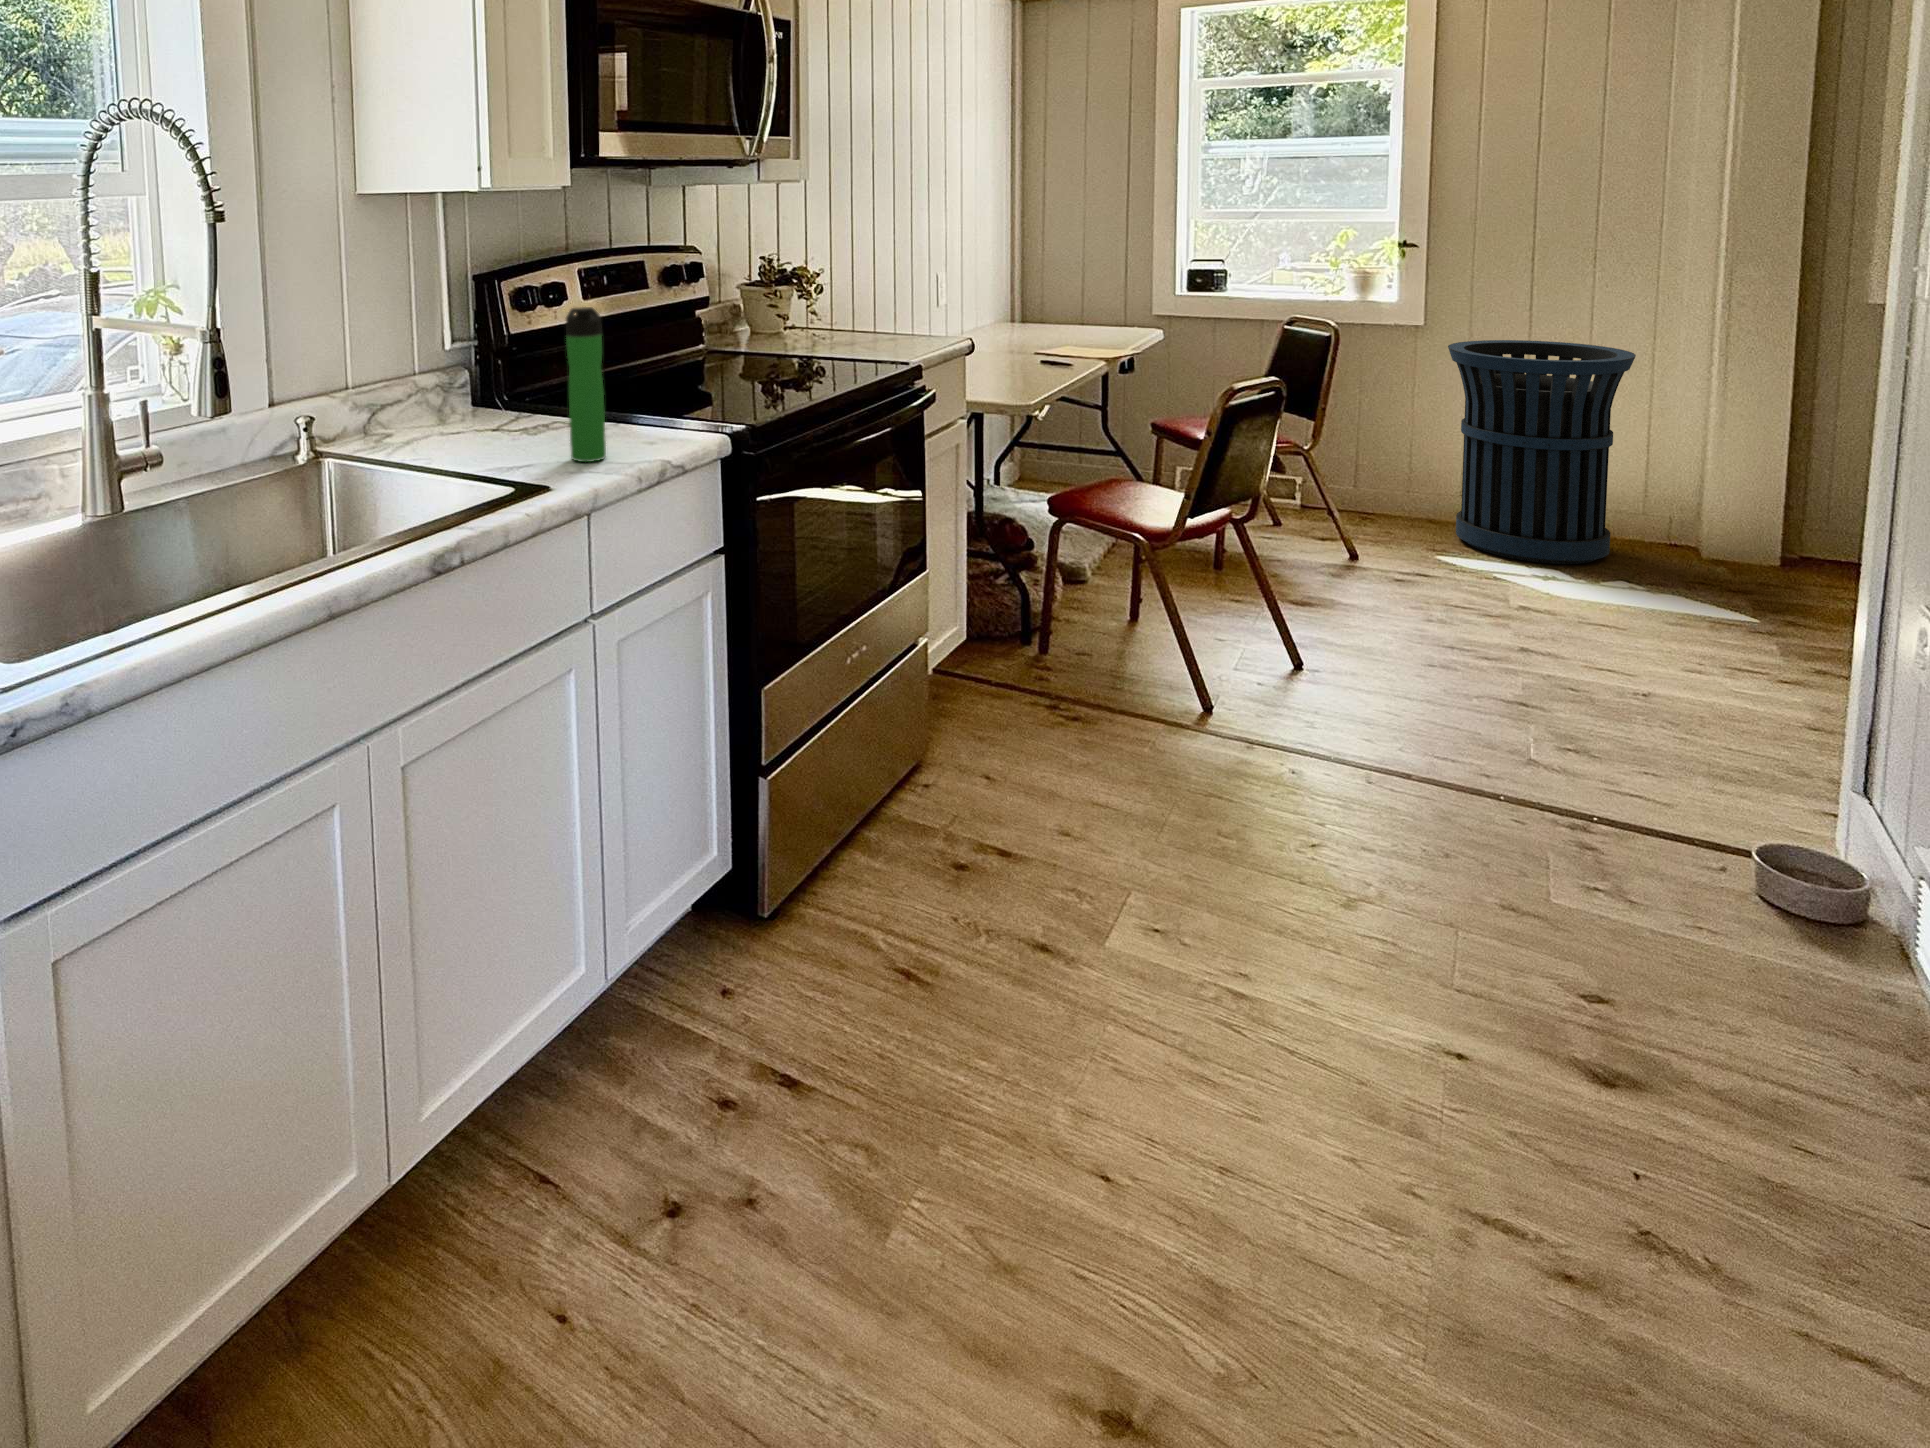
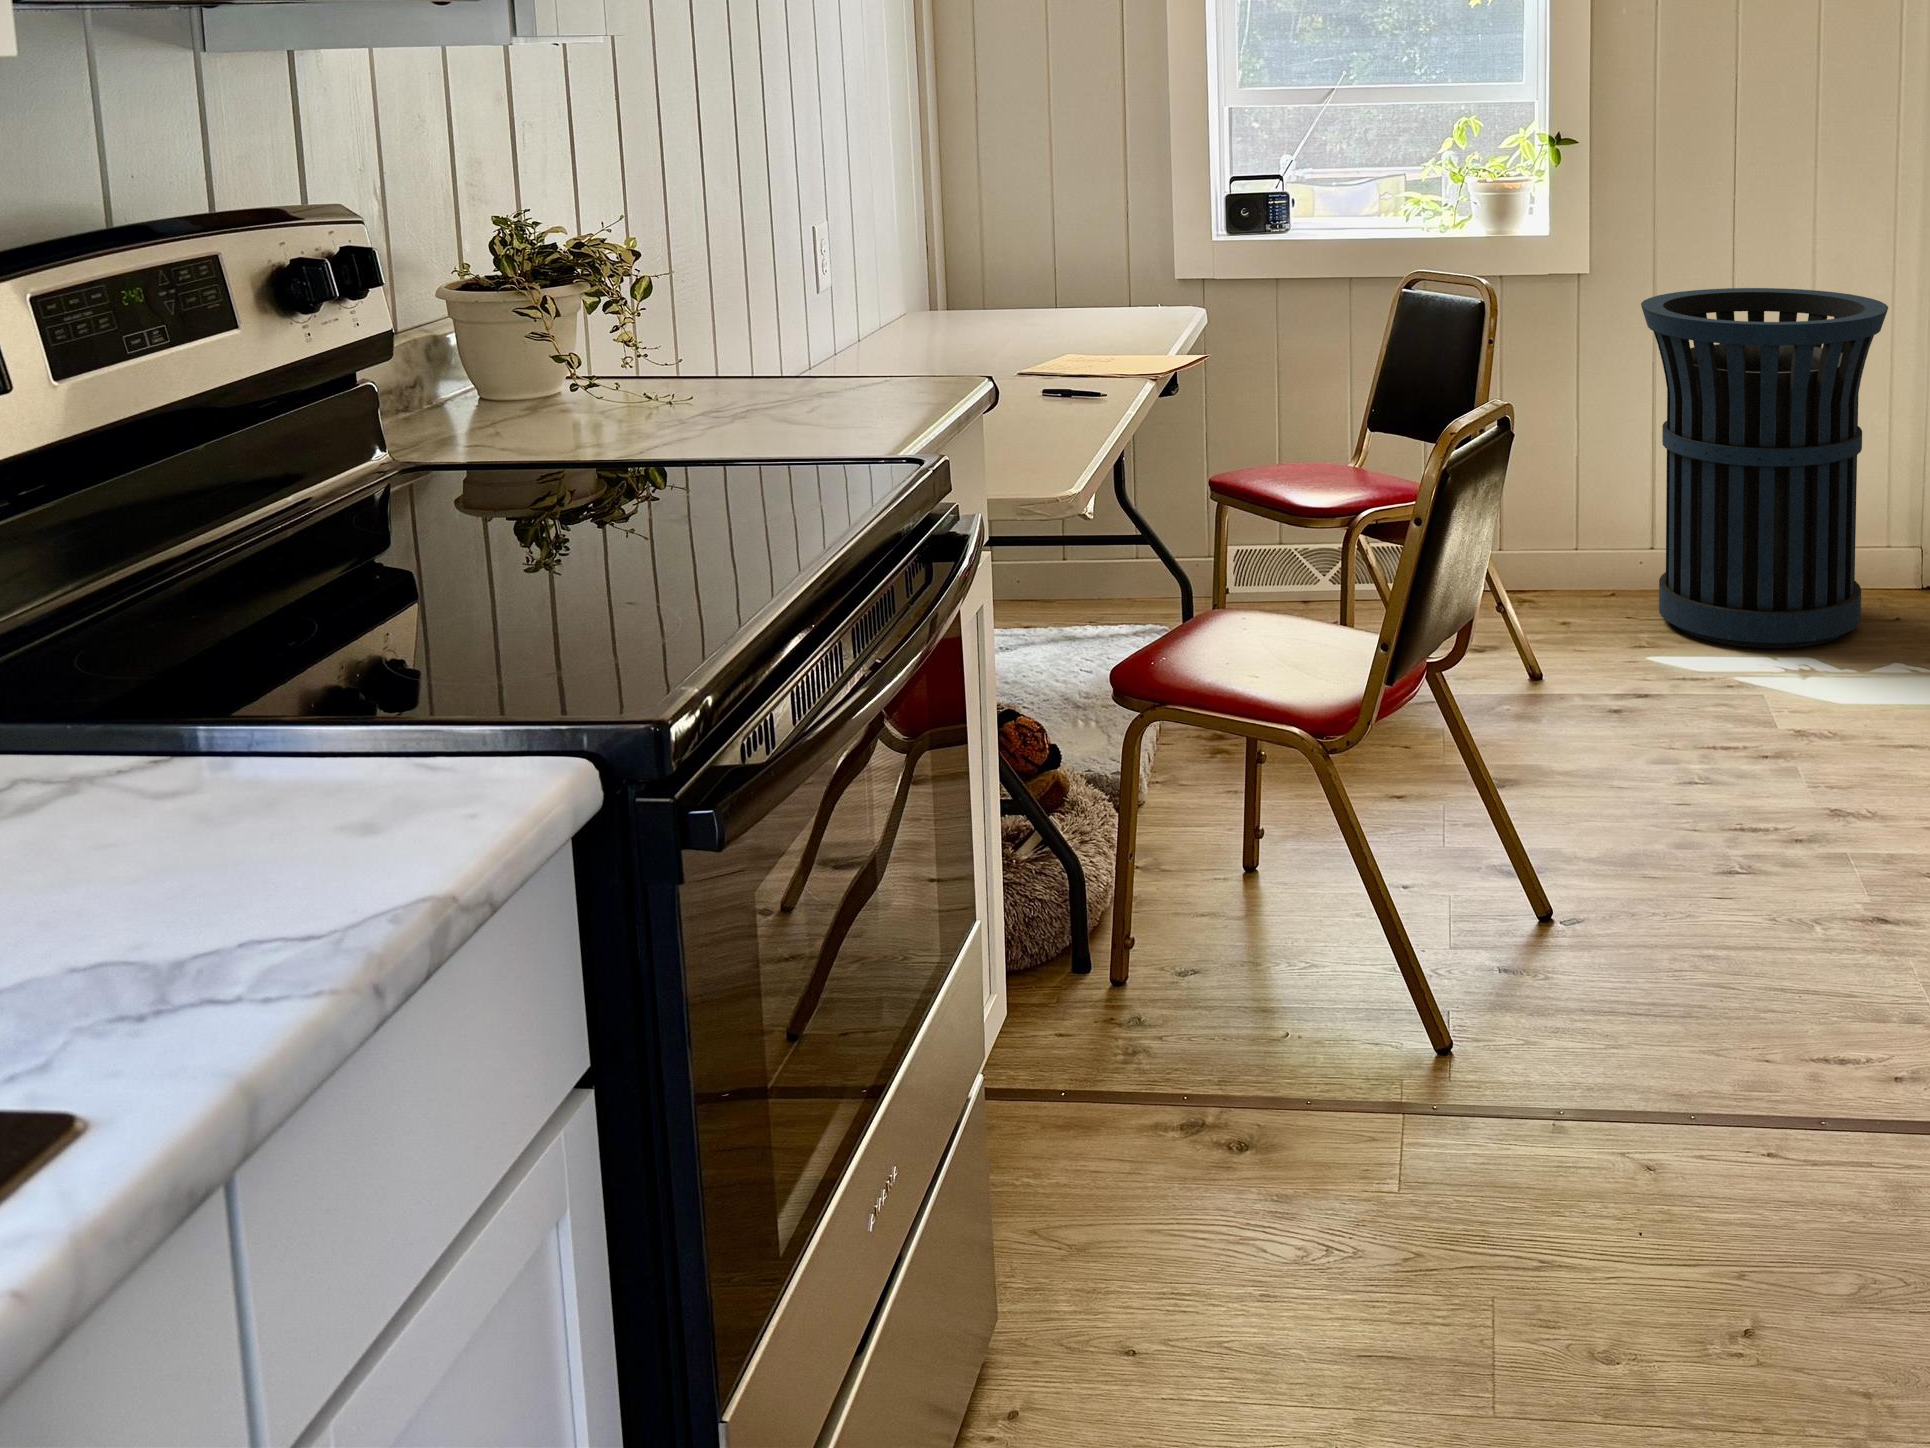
bottle: present [566,307,606,462] -> none [75,451,243,956]

